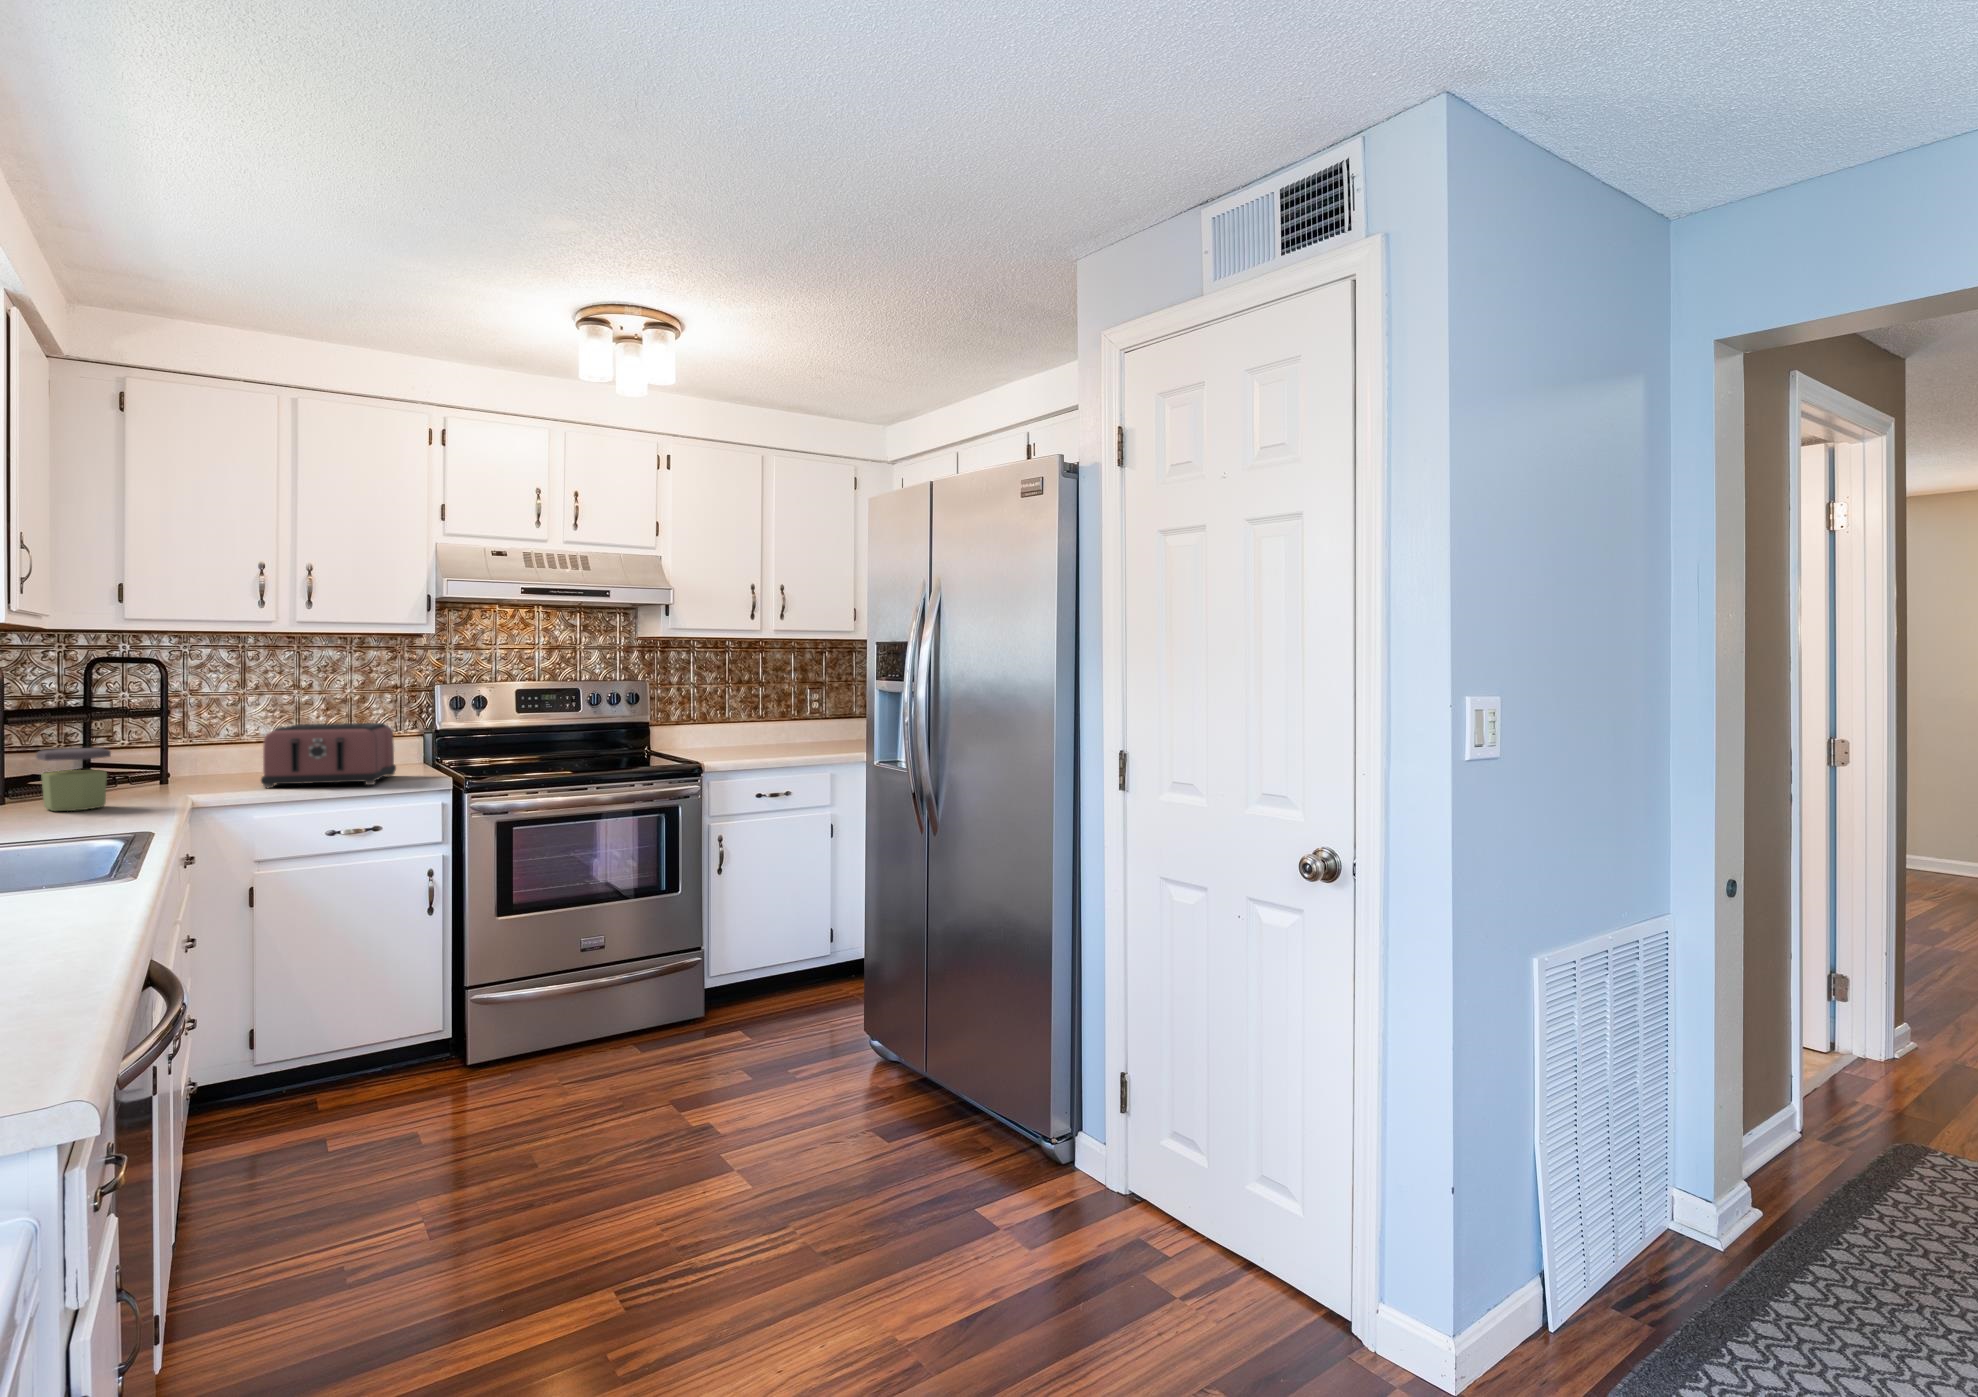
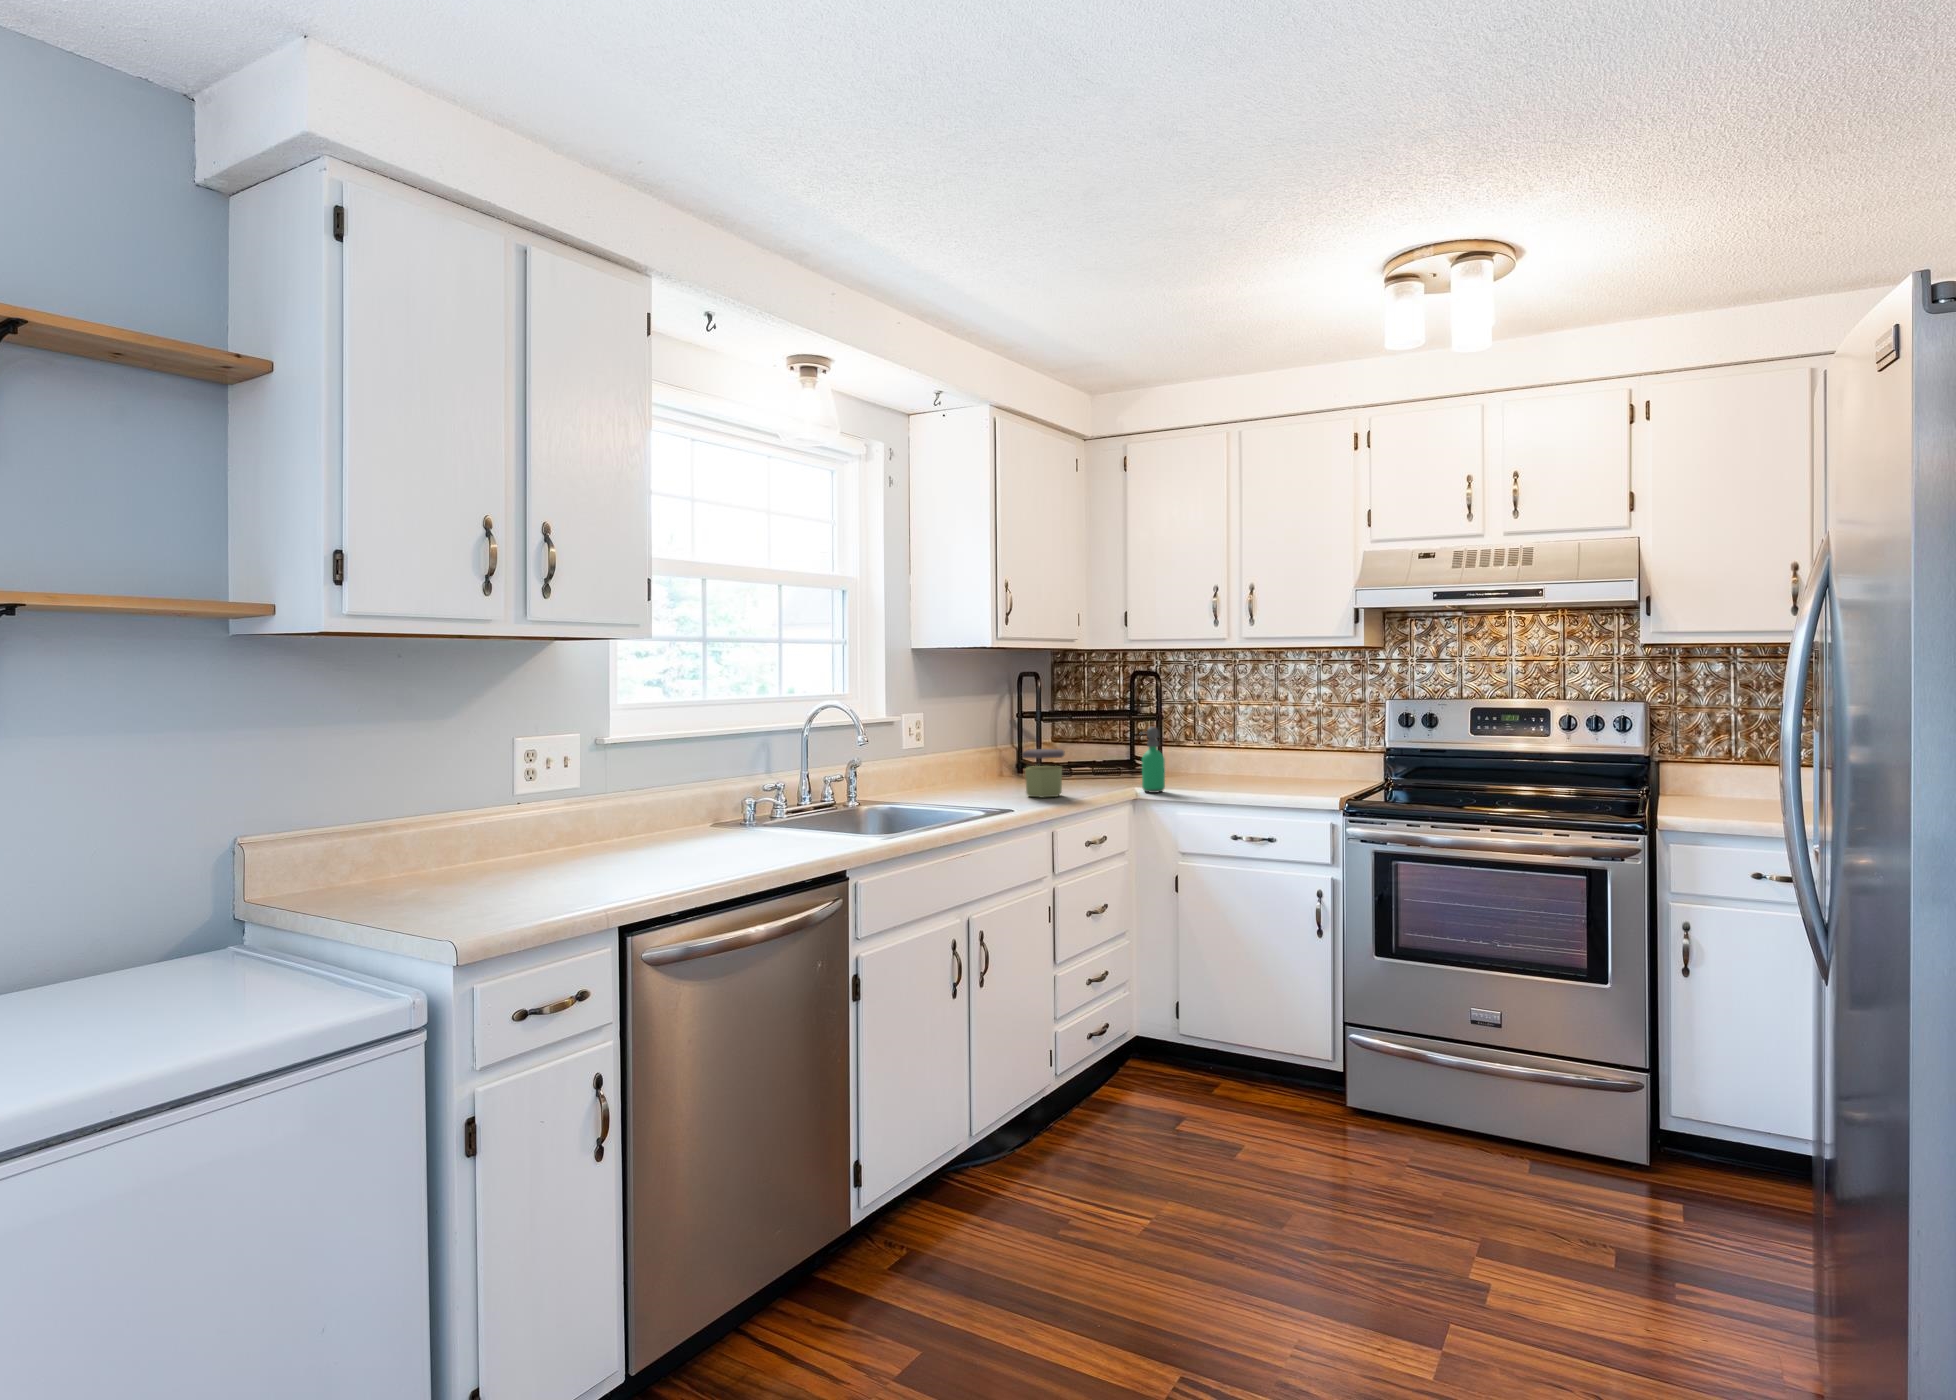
soap dispenser: none [197,716,230,793] -> present [1140,727,1165,793]
toaster: present [261,723,396,788] -> none [1190,736,1322,799]

